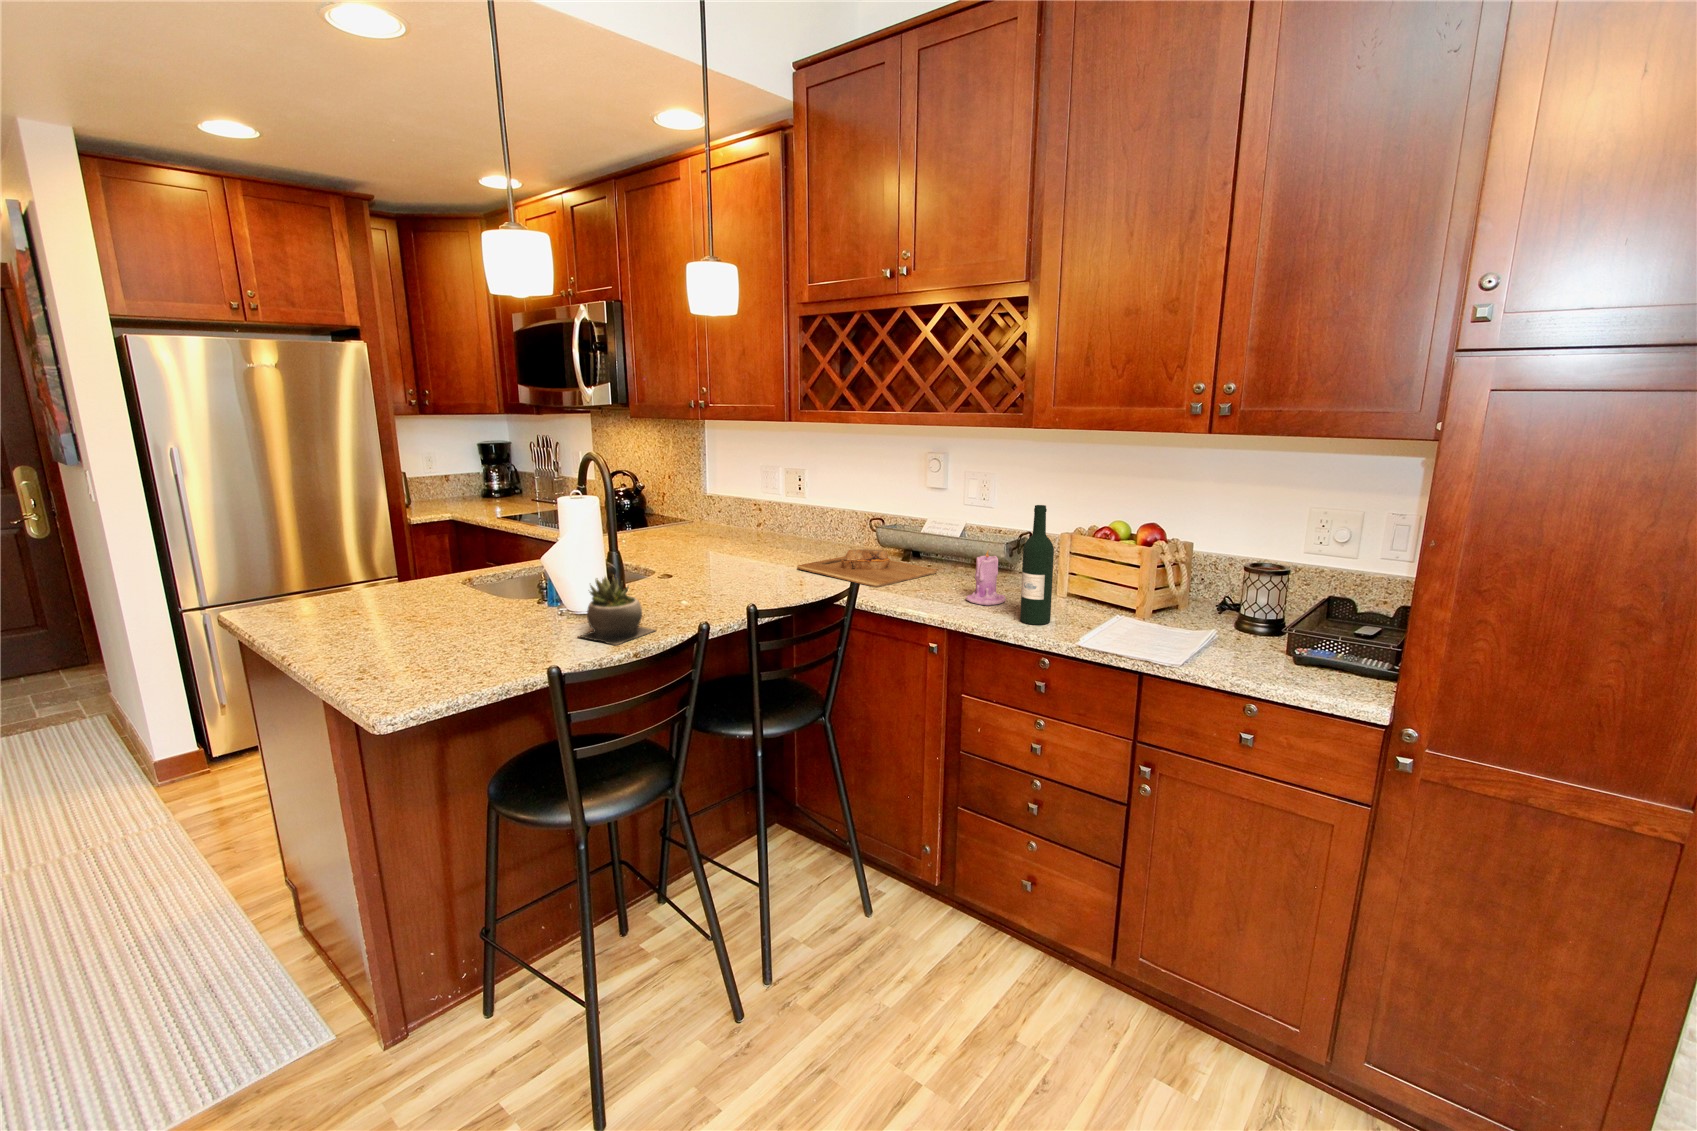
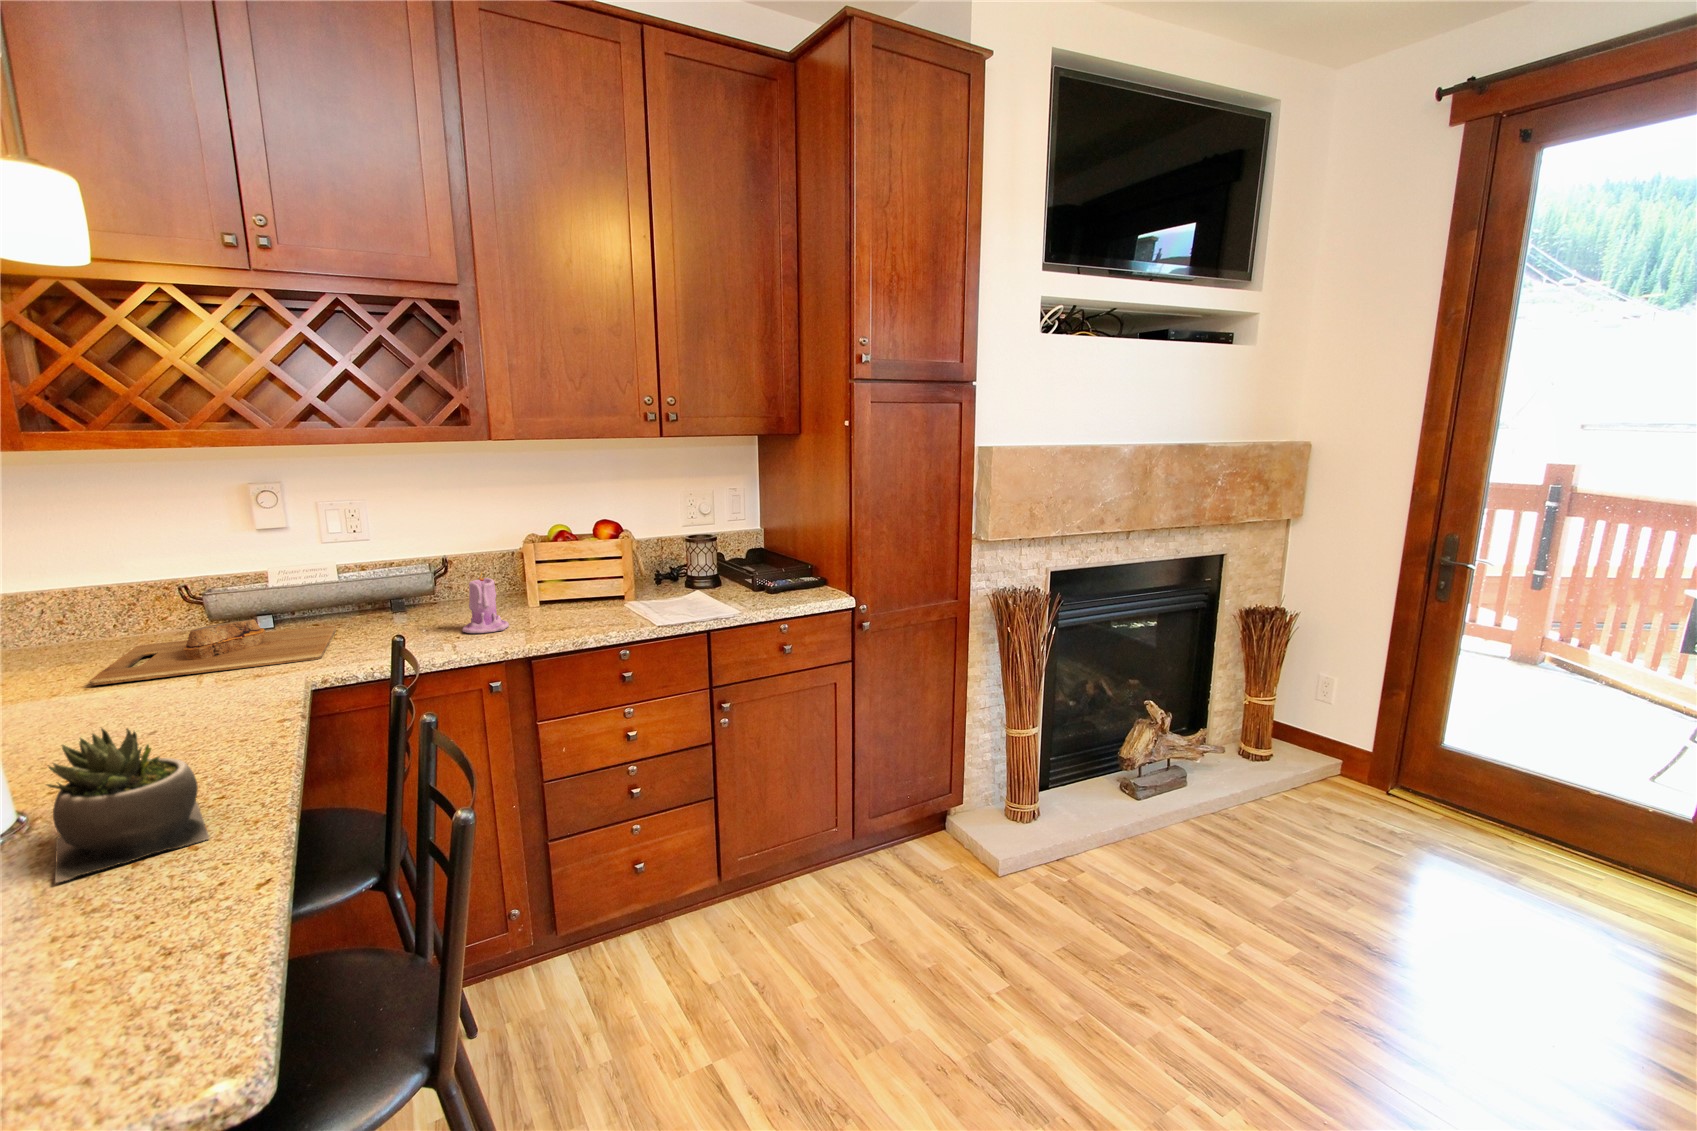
wine bottle: present [1020,505,1054,625] -> none [561,511,596,628]

